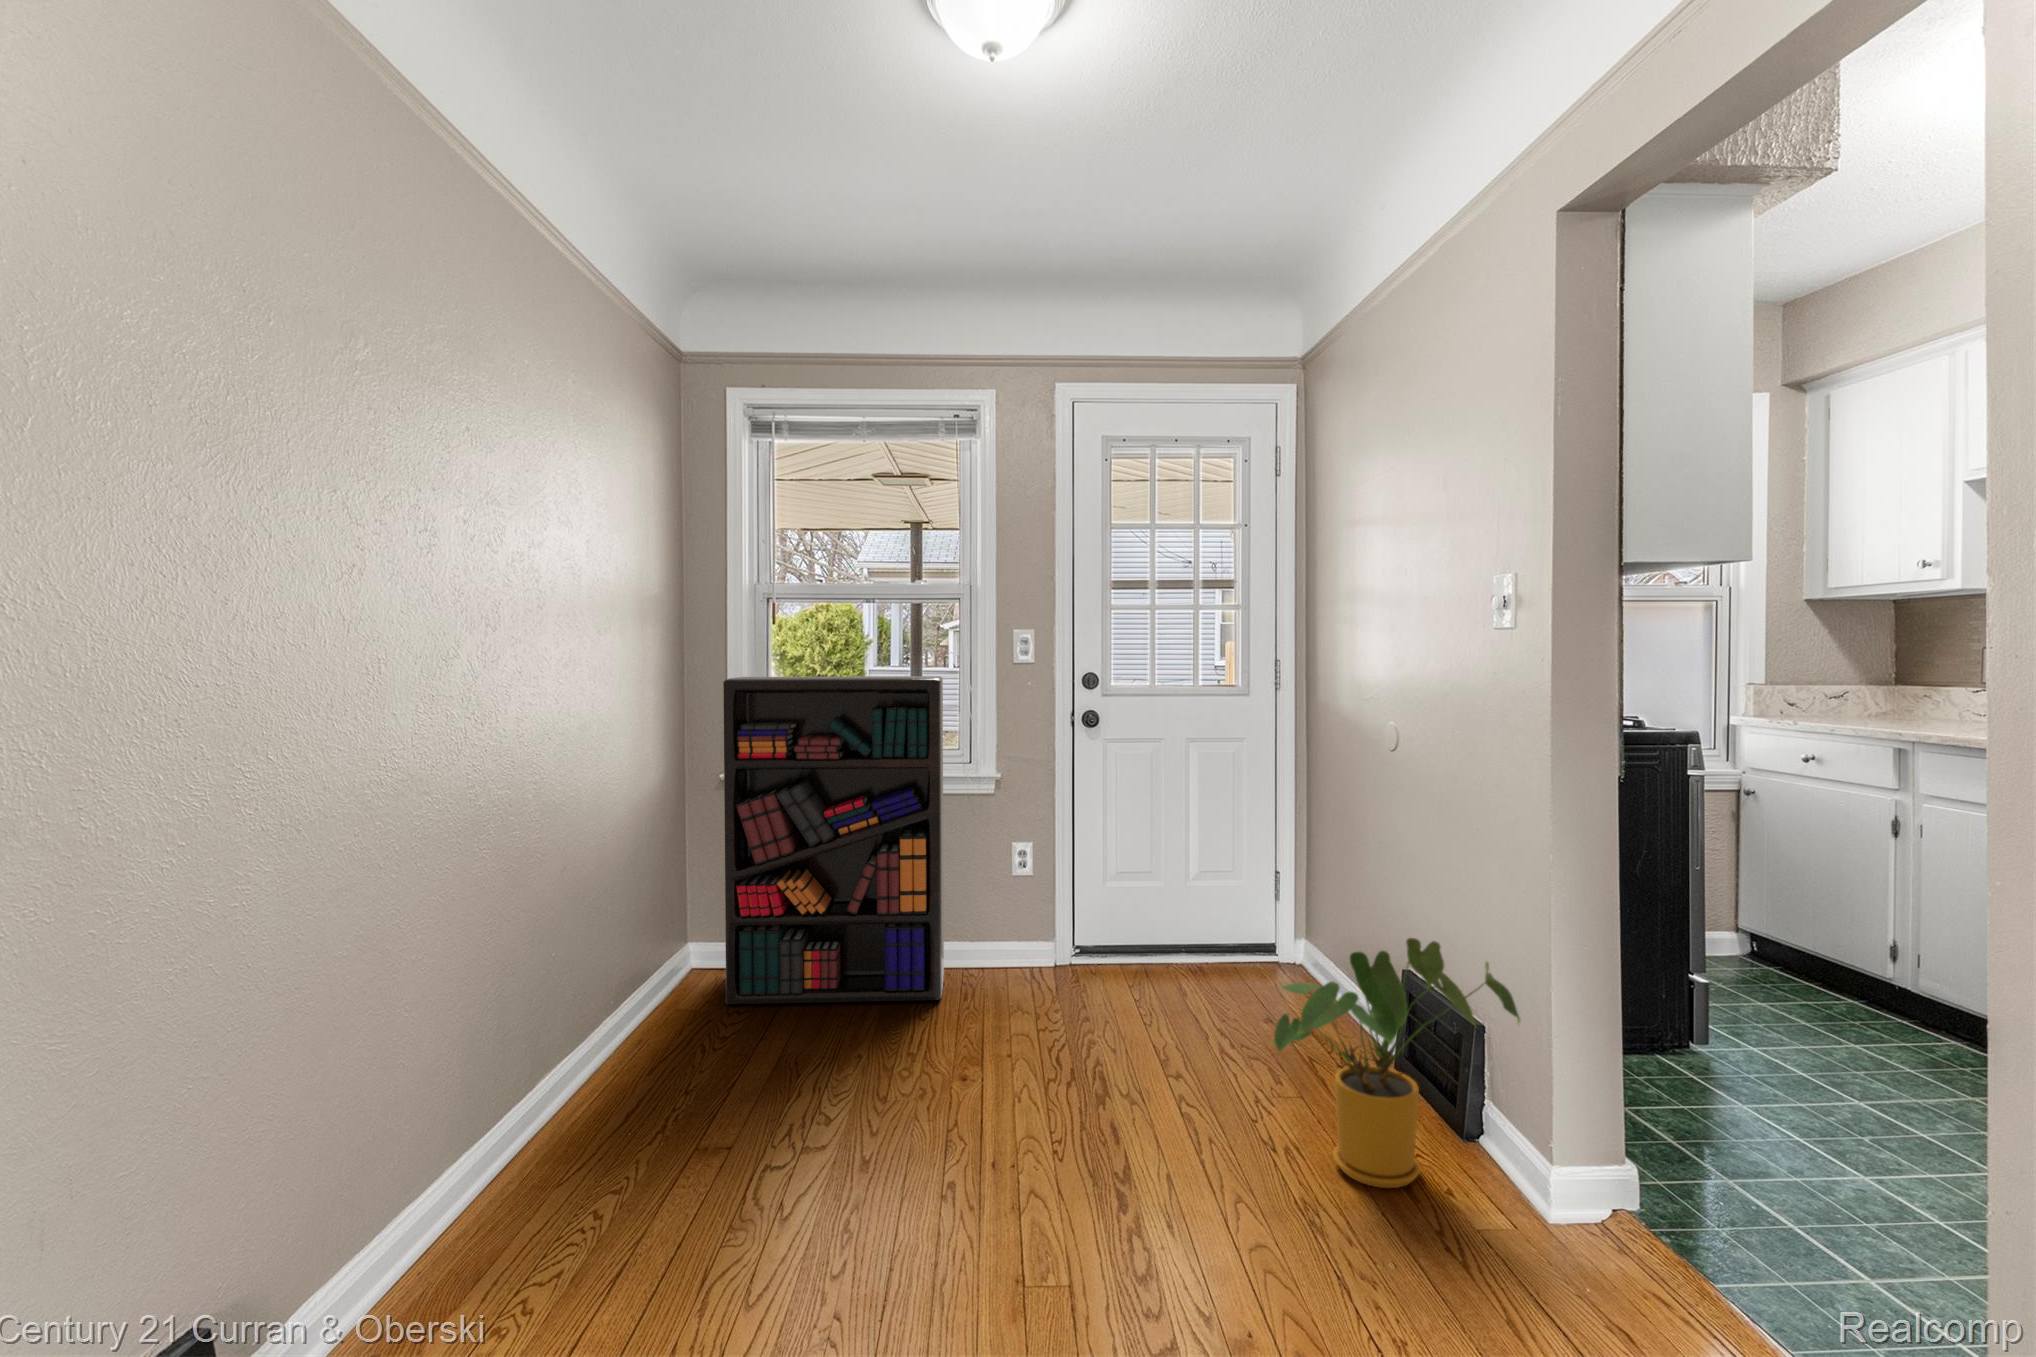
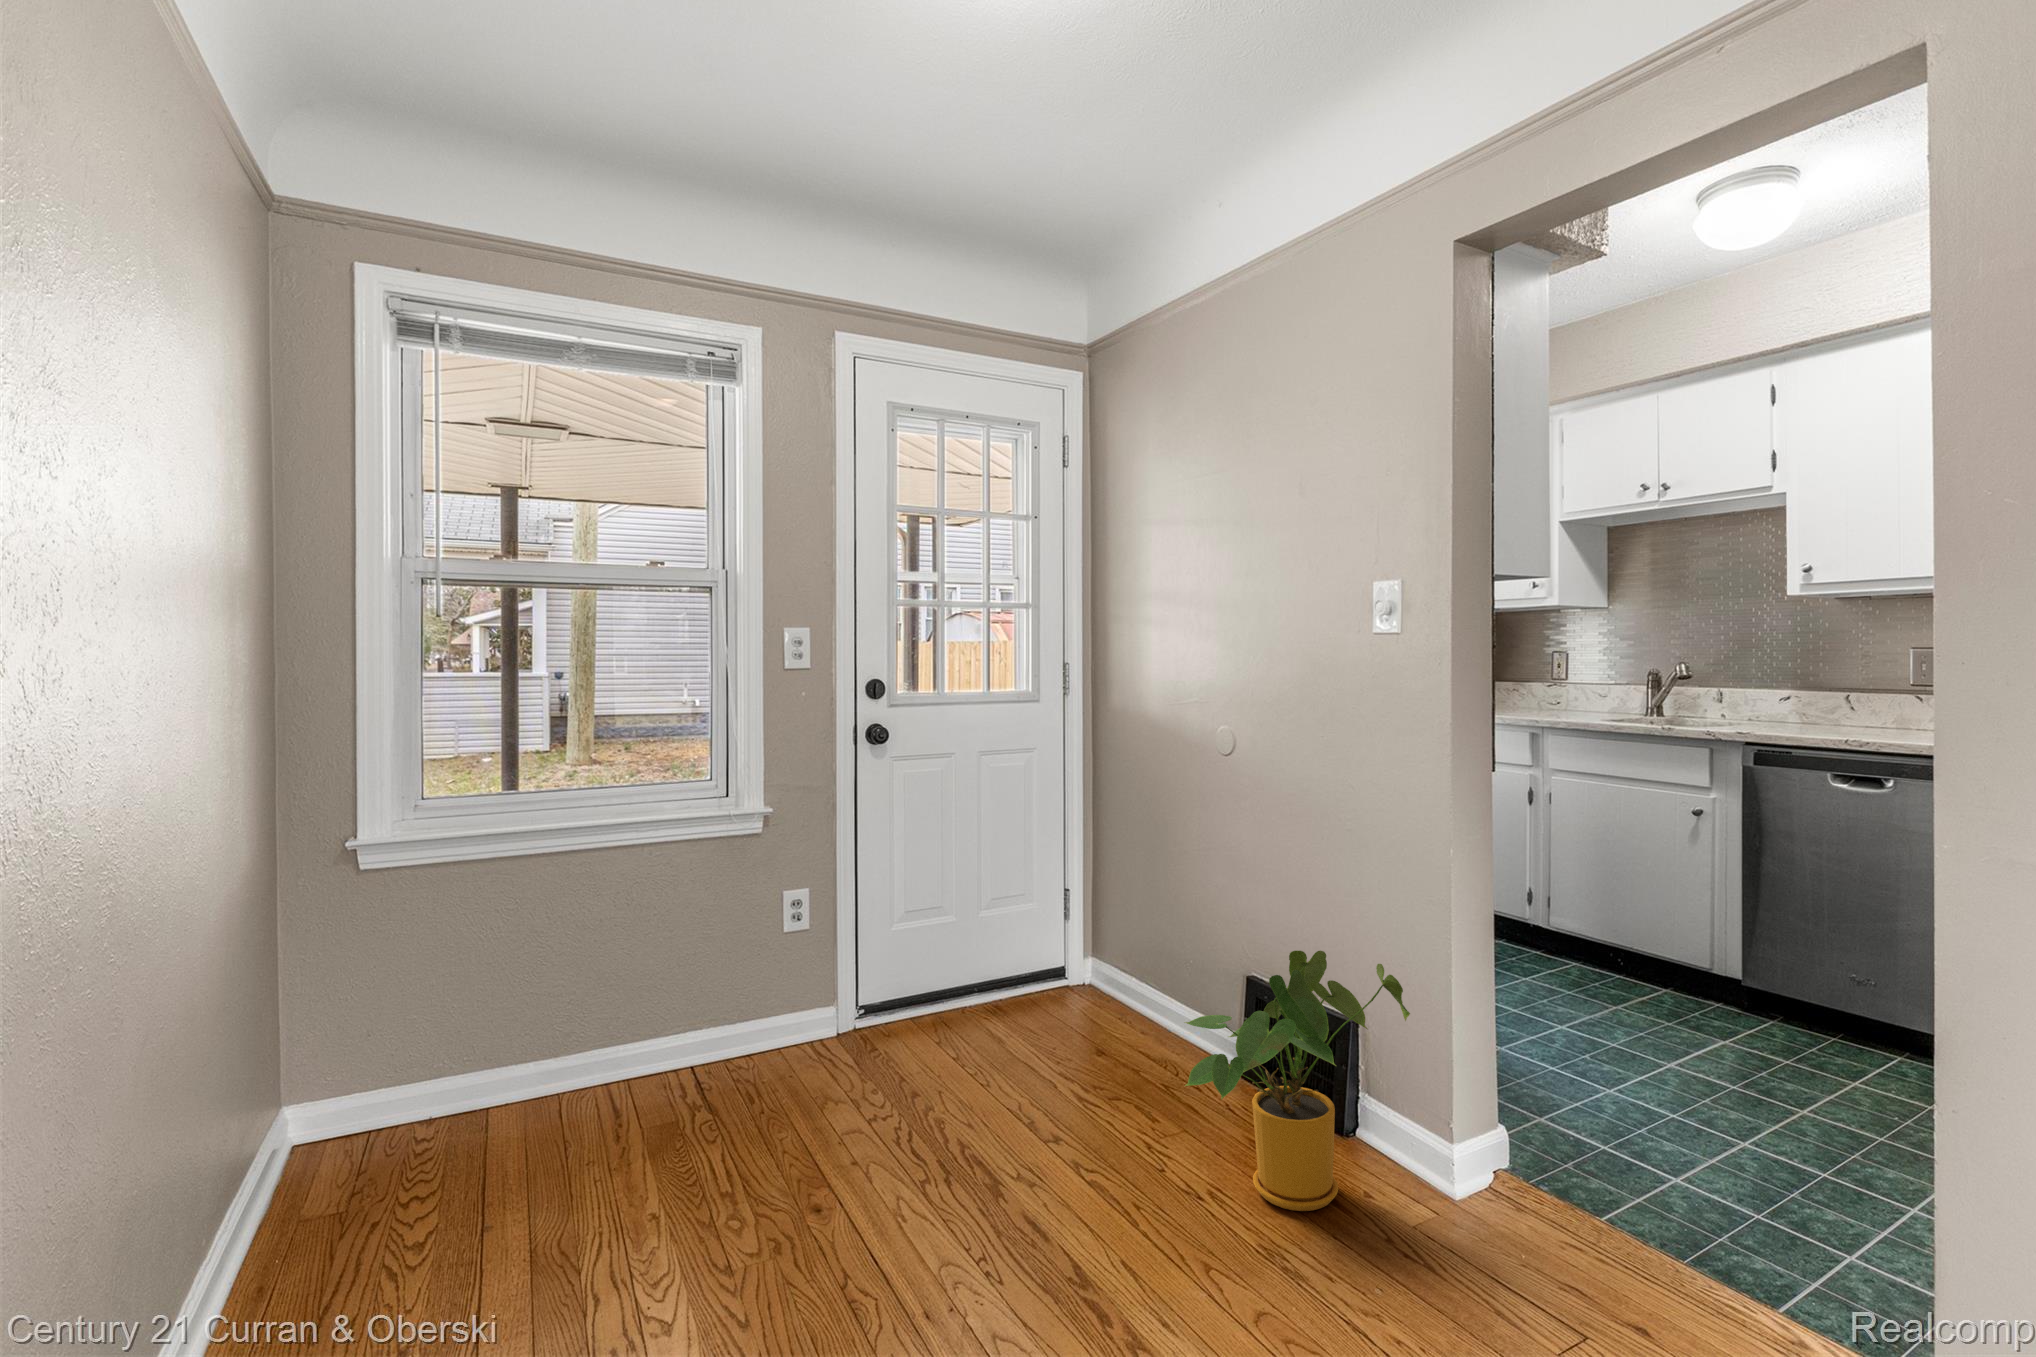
bookshelf: present [723,676,944,1004] -> none [400,710,729,1187]

